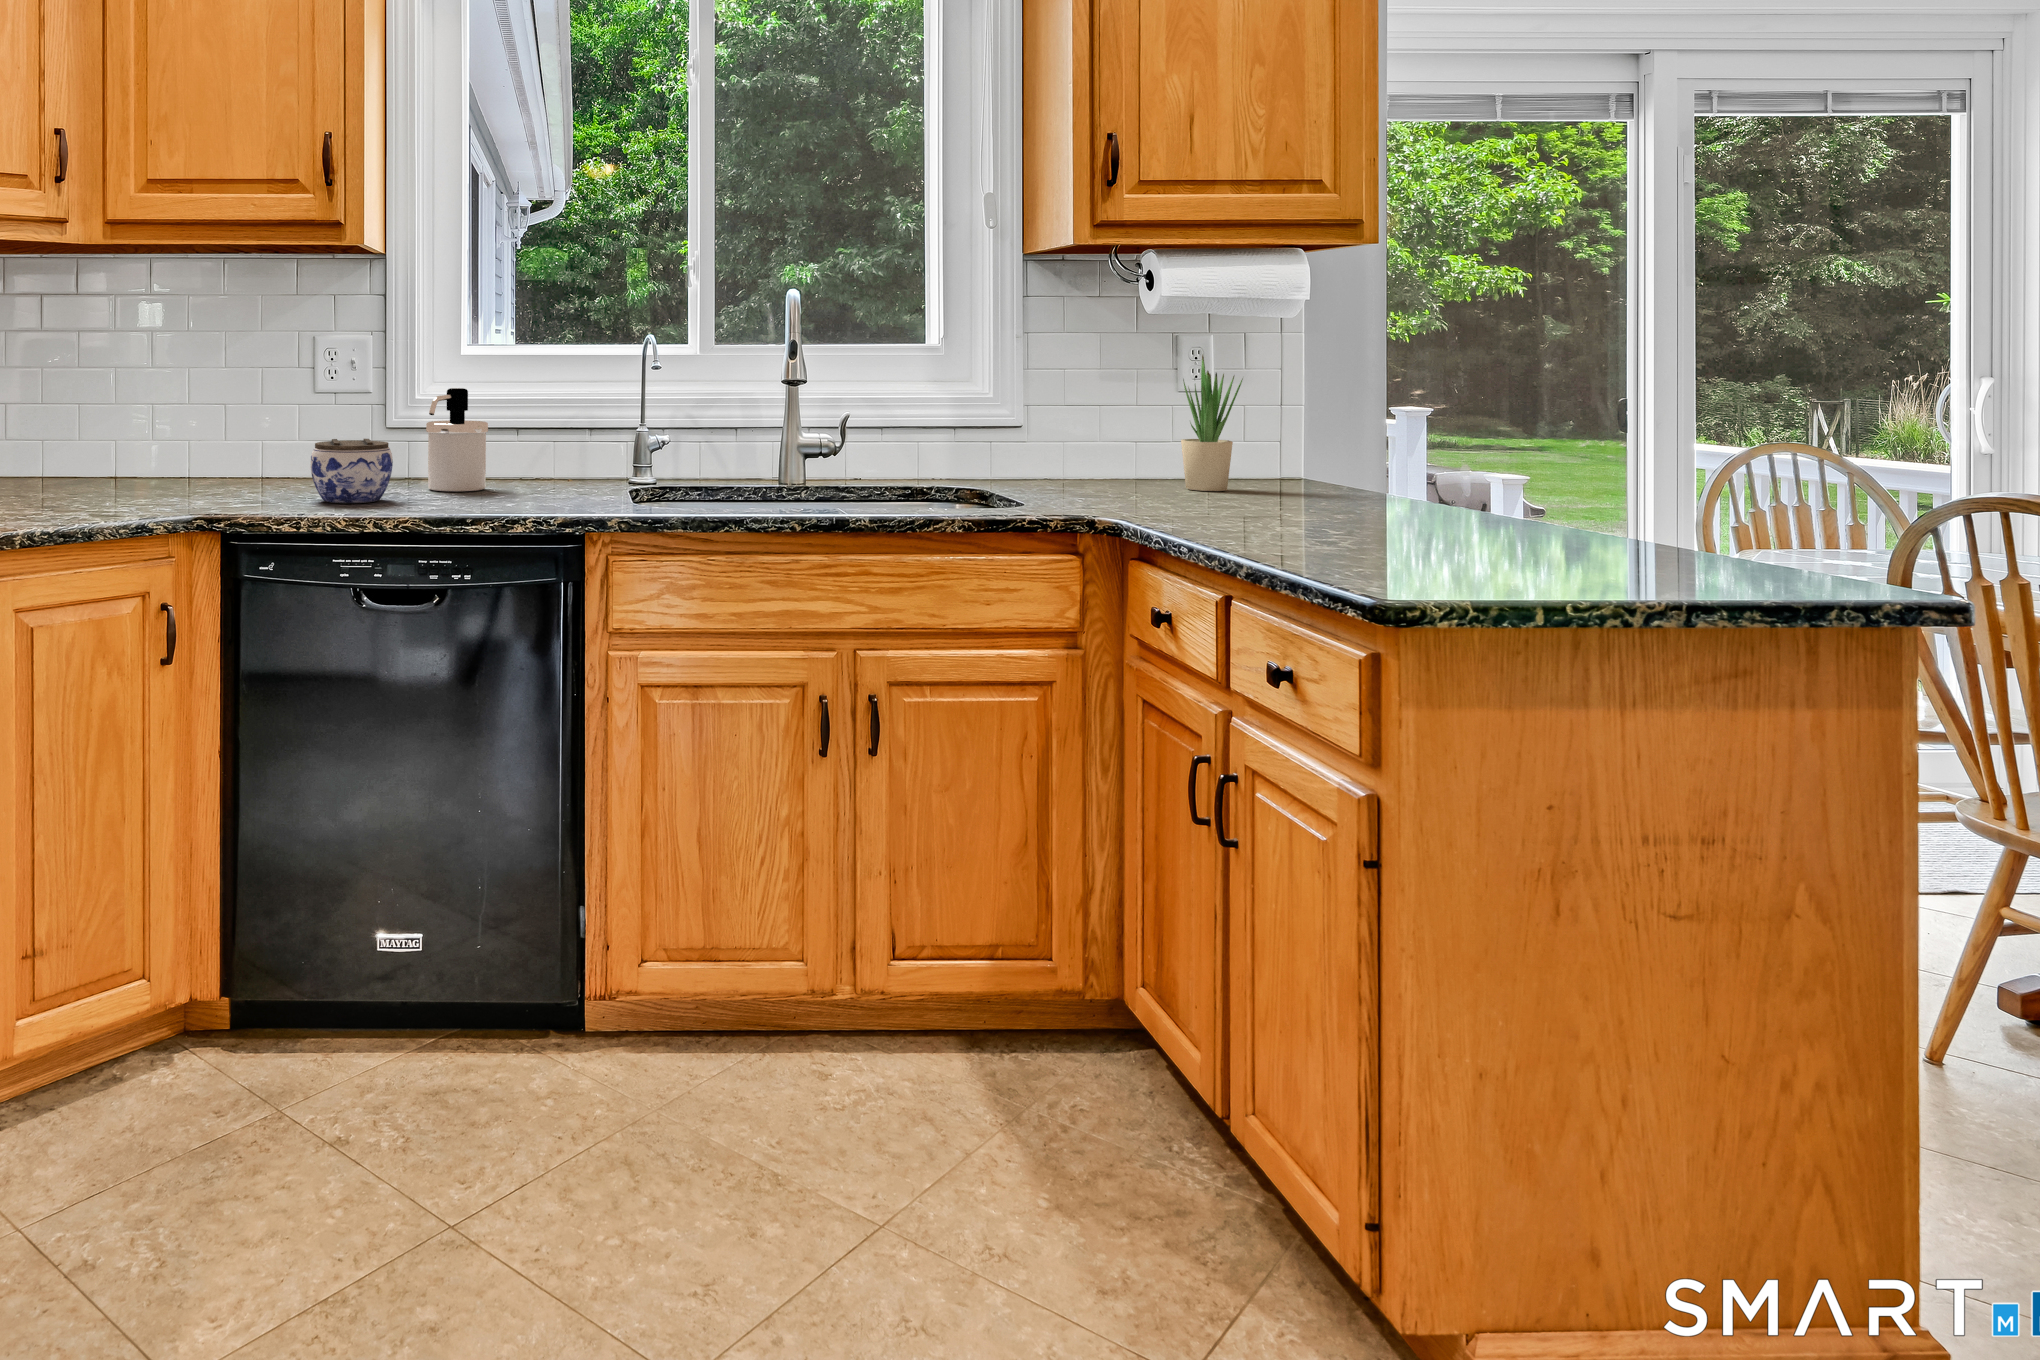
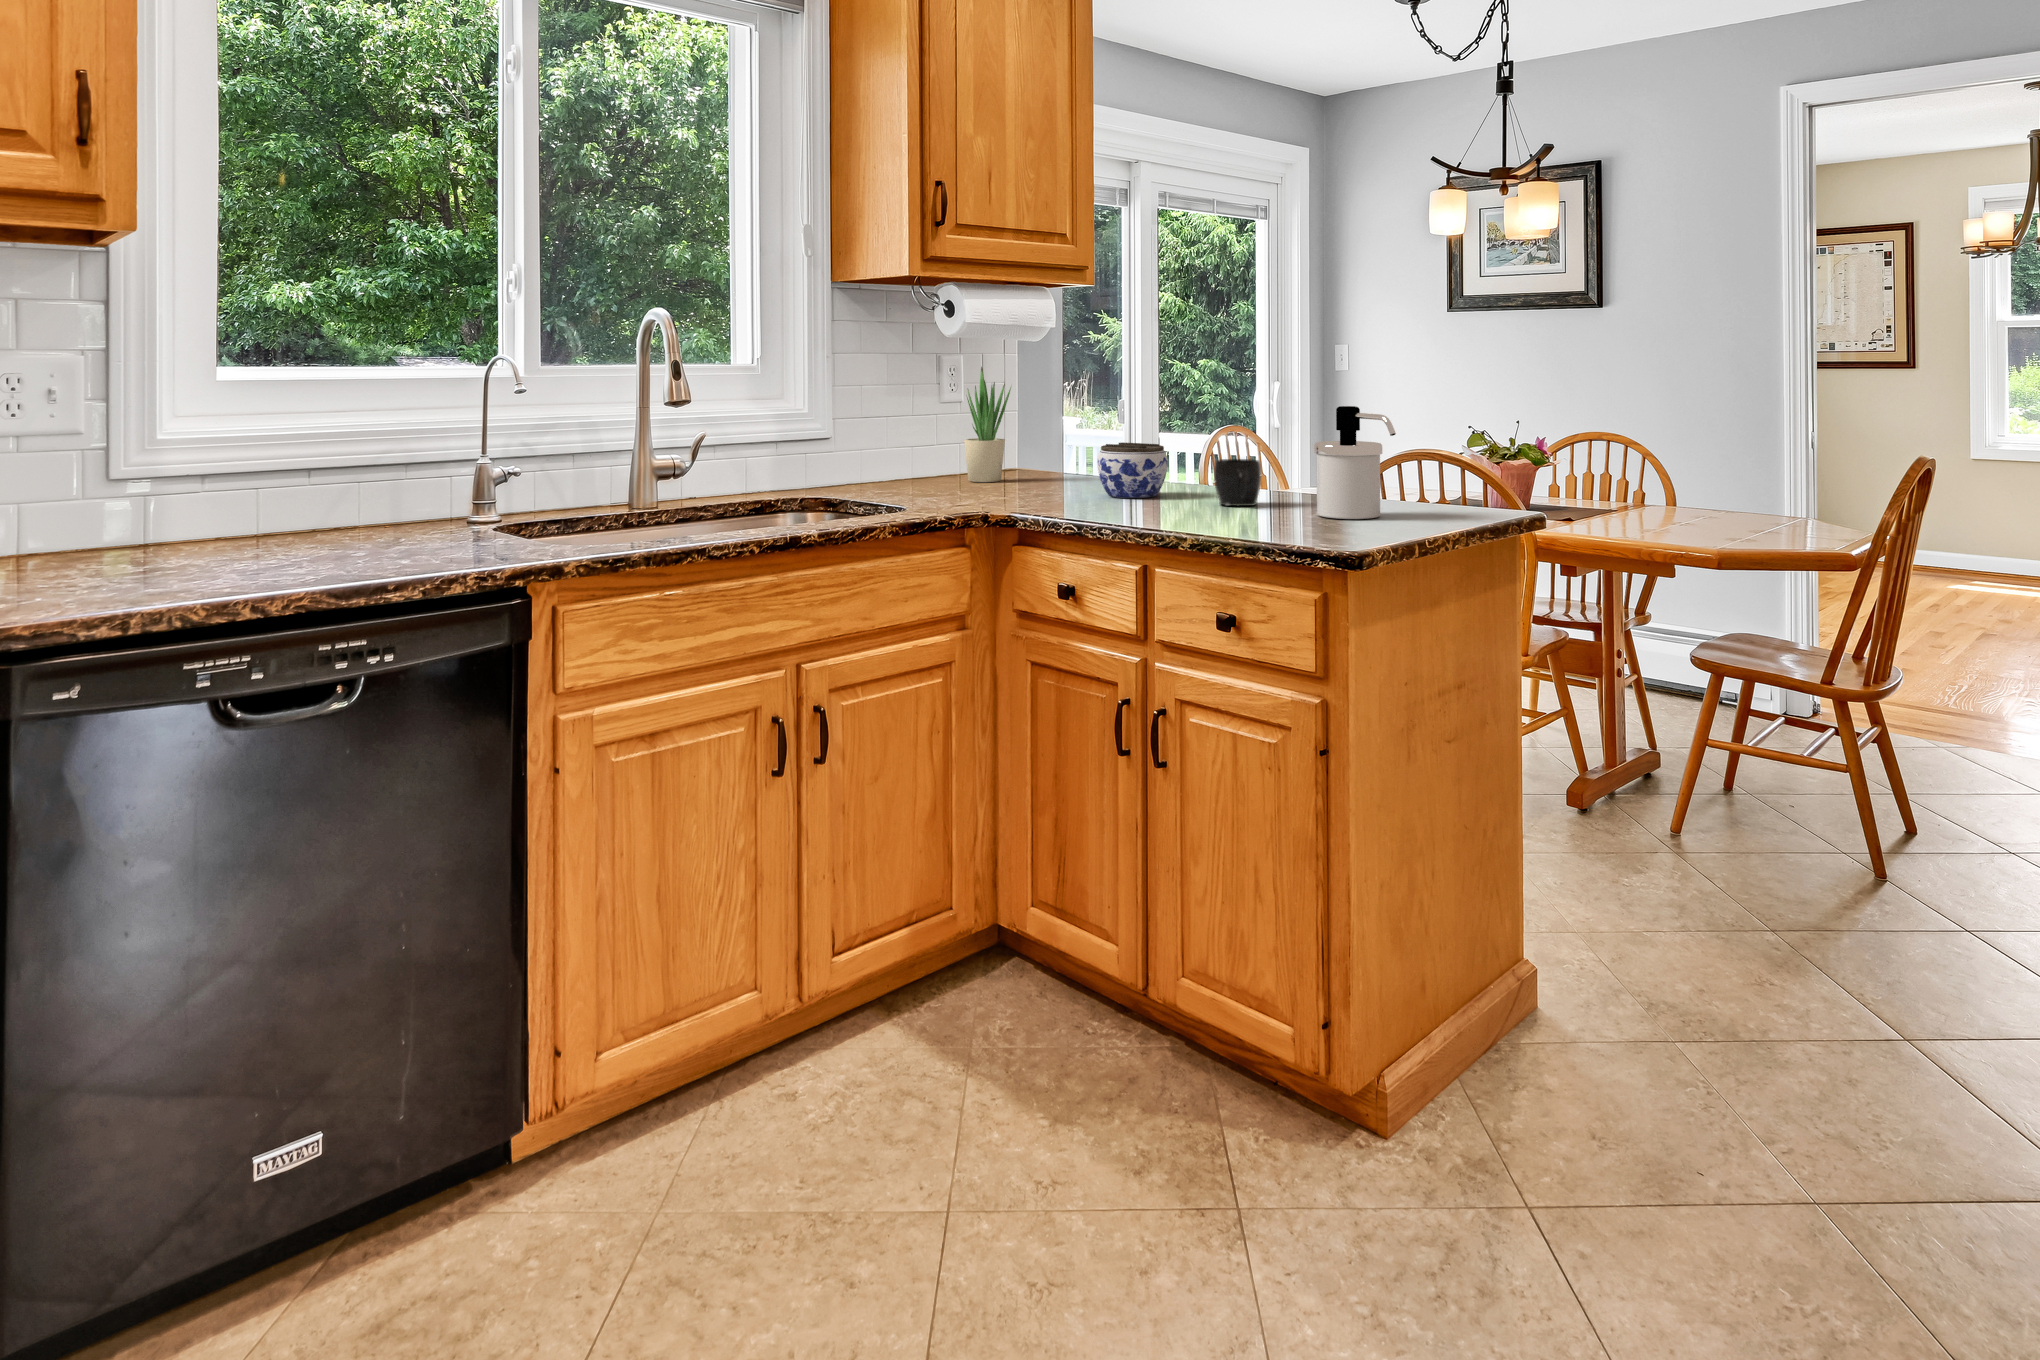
soap dispenser: present [426,388,488,491] -> present [1314,406,1396,519]
jar: present [310,439,393,503] -> present [1097,442,1168,498]
mug: none [1405,480,1477,544] -> present [1214,459,1261,506]

